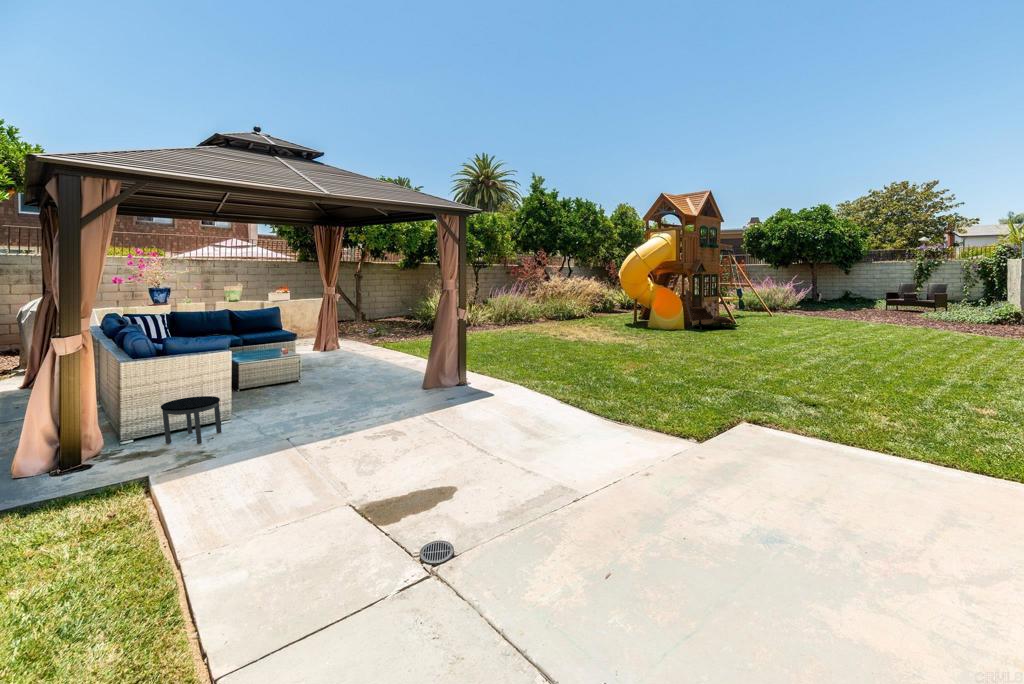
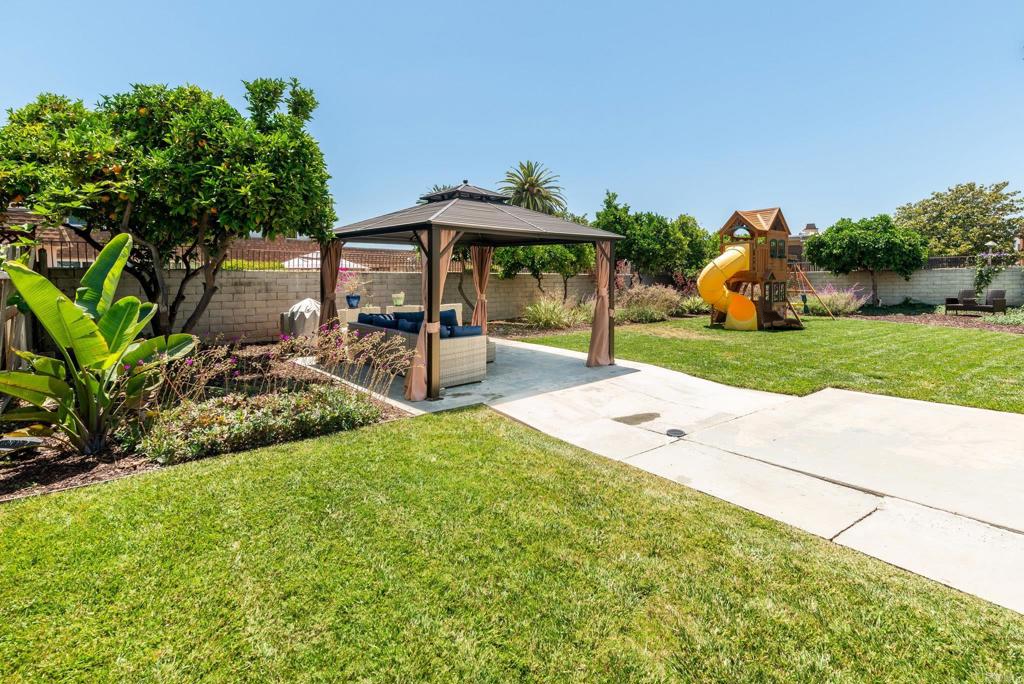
round table: present [161,396,222,444] -> none [451,366,481,394]

